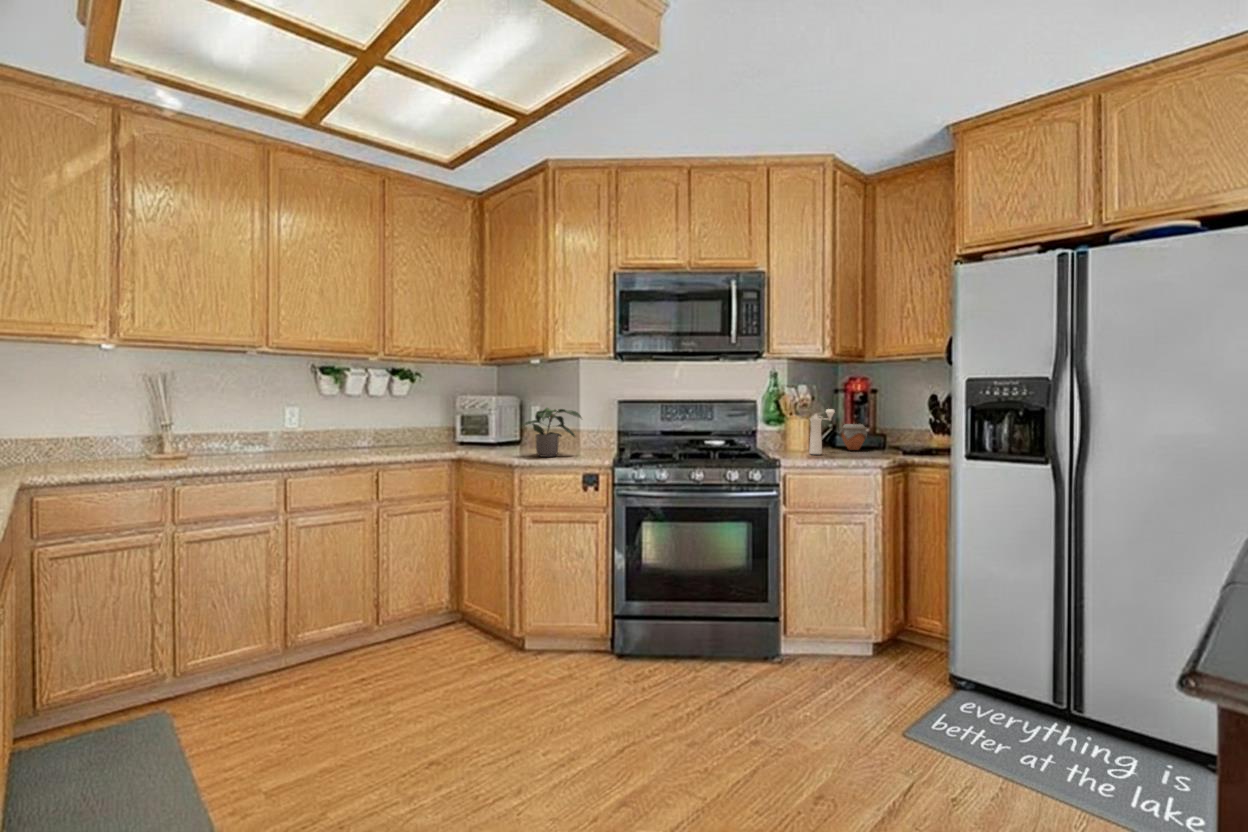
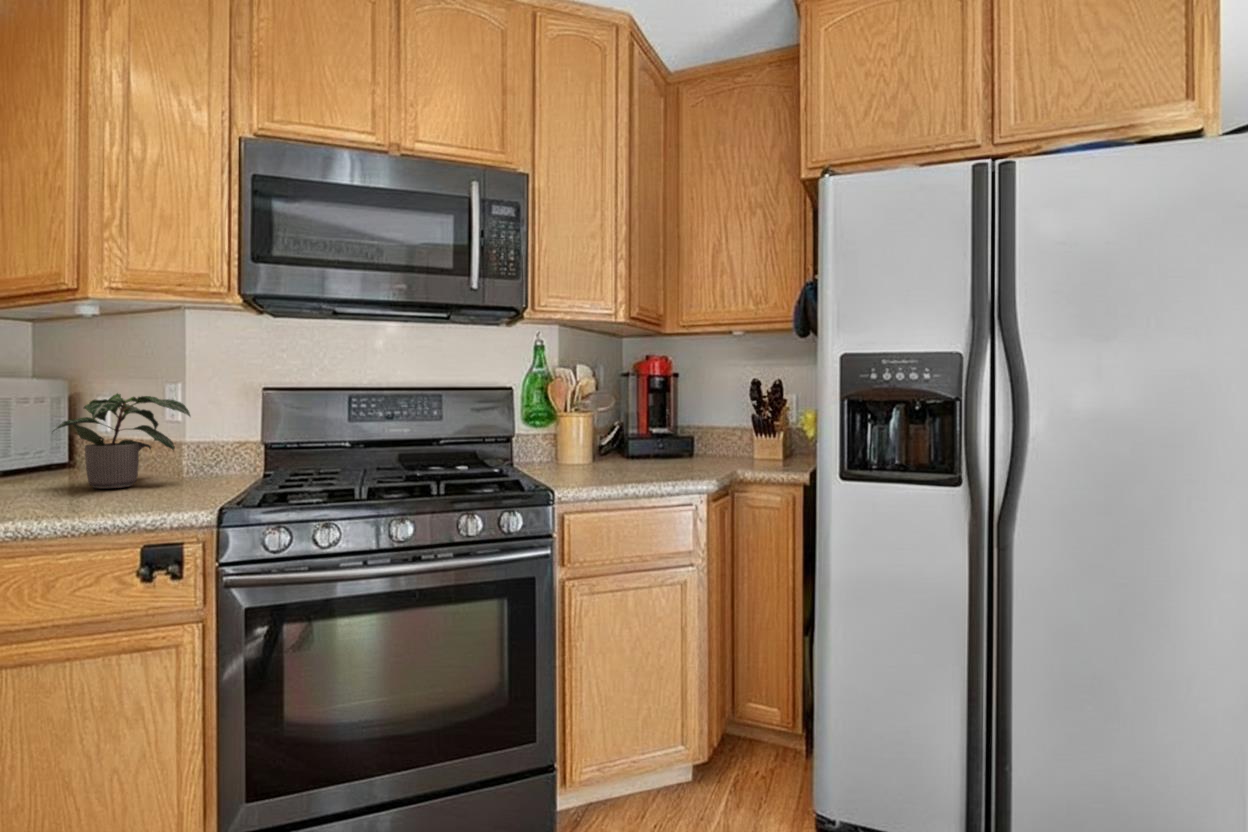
pepper mill: present [810,409,835,454] -> none [594,400,631,470]
jar: present [839,424,867,450] -> none [635,422,674,461]

